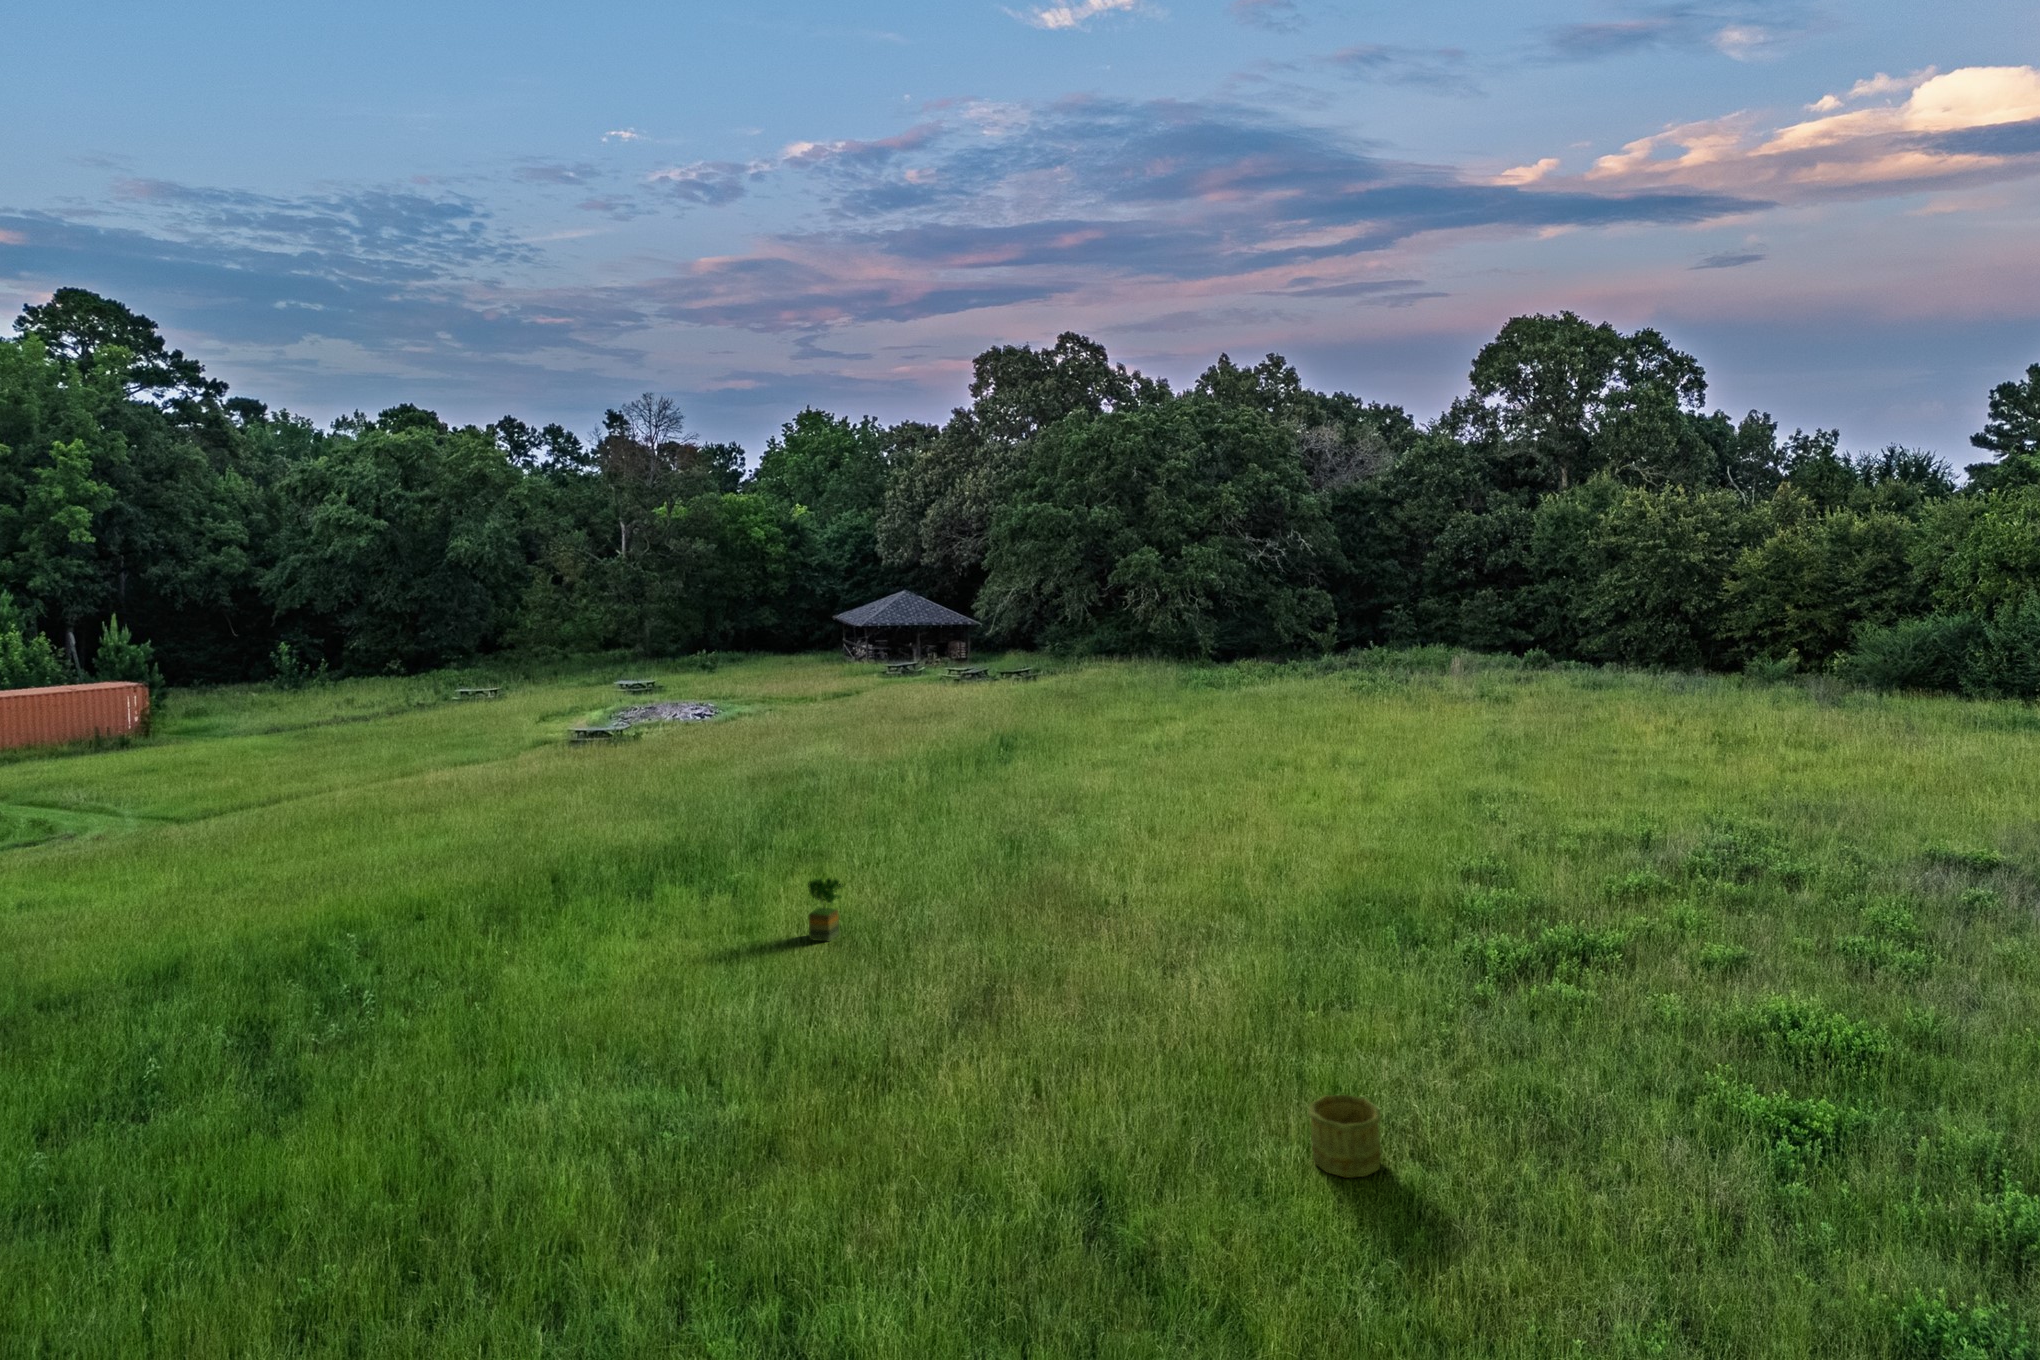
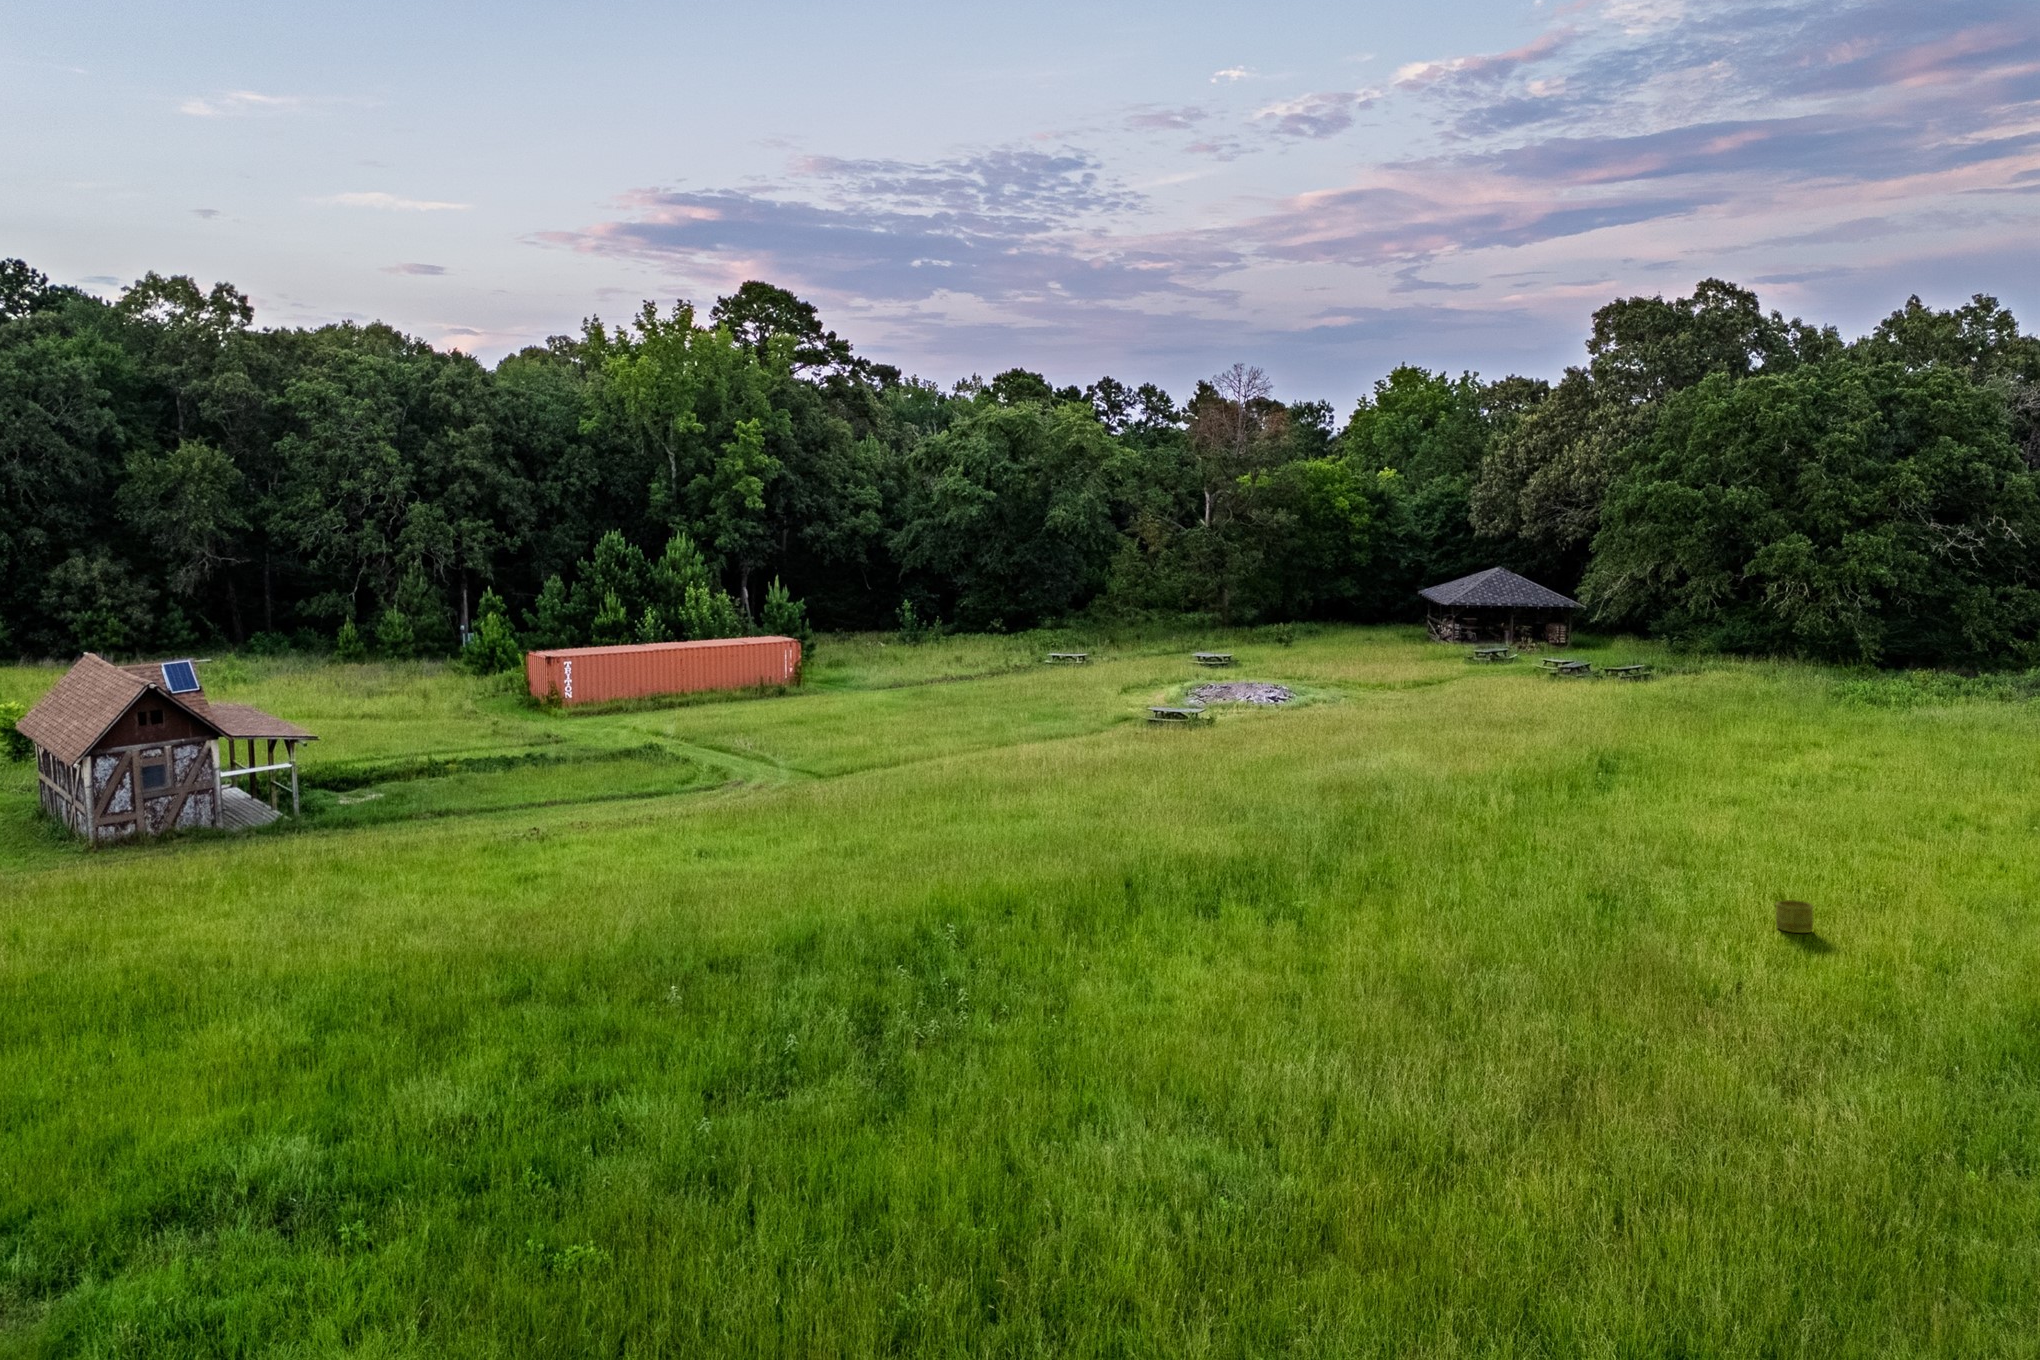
potted tree: present [808,878,843,941] -> none [1482,795,1507,834]

